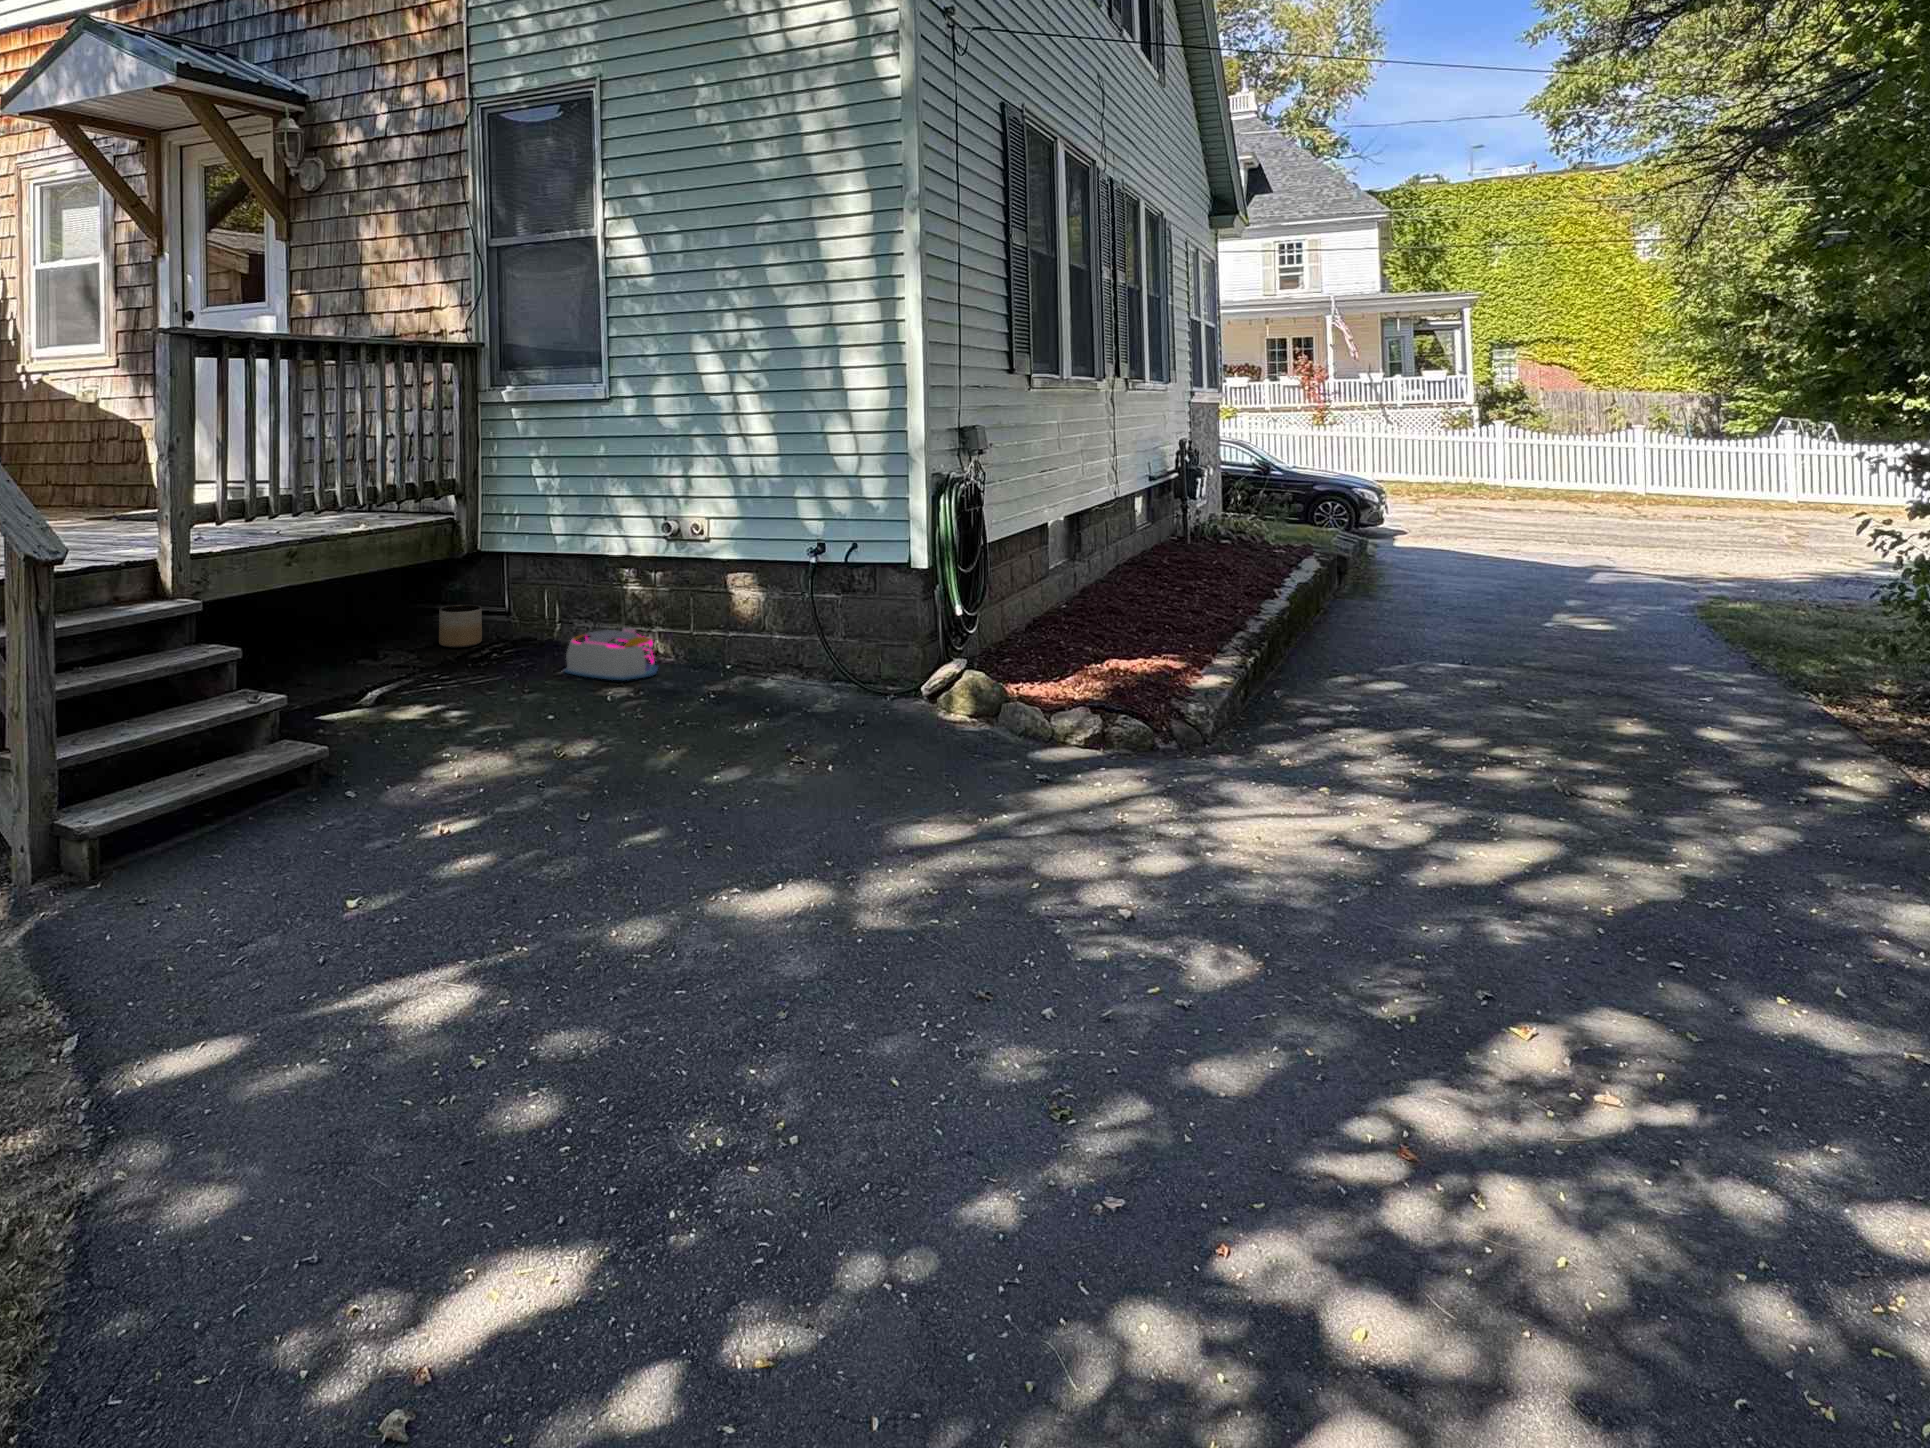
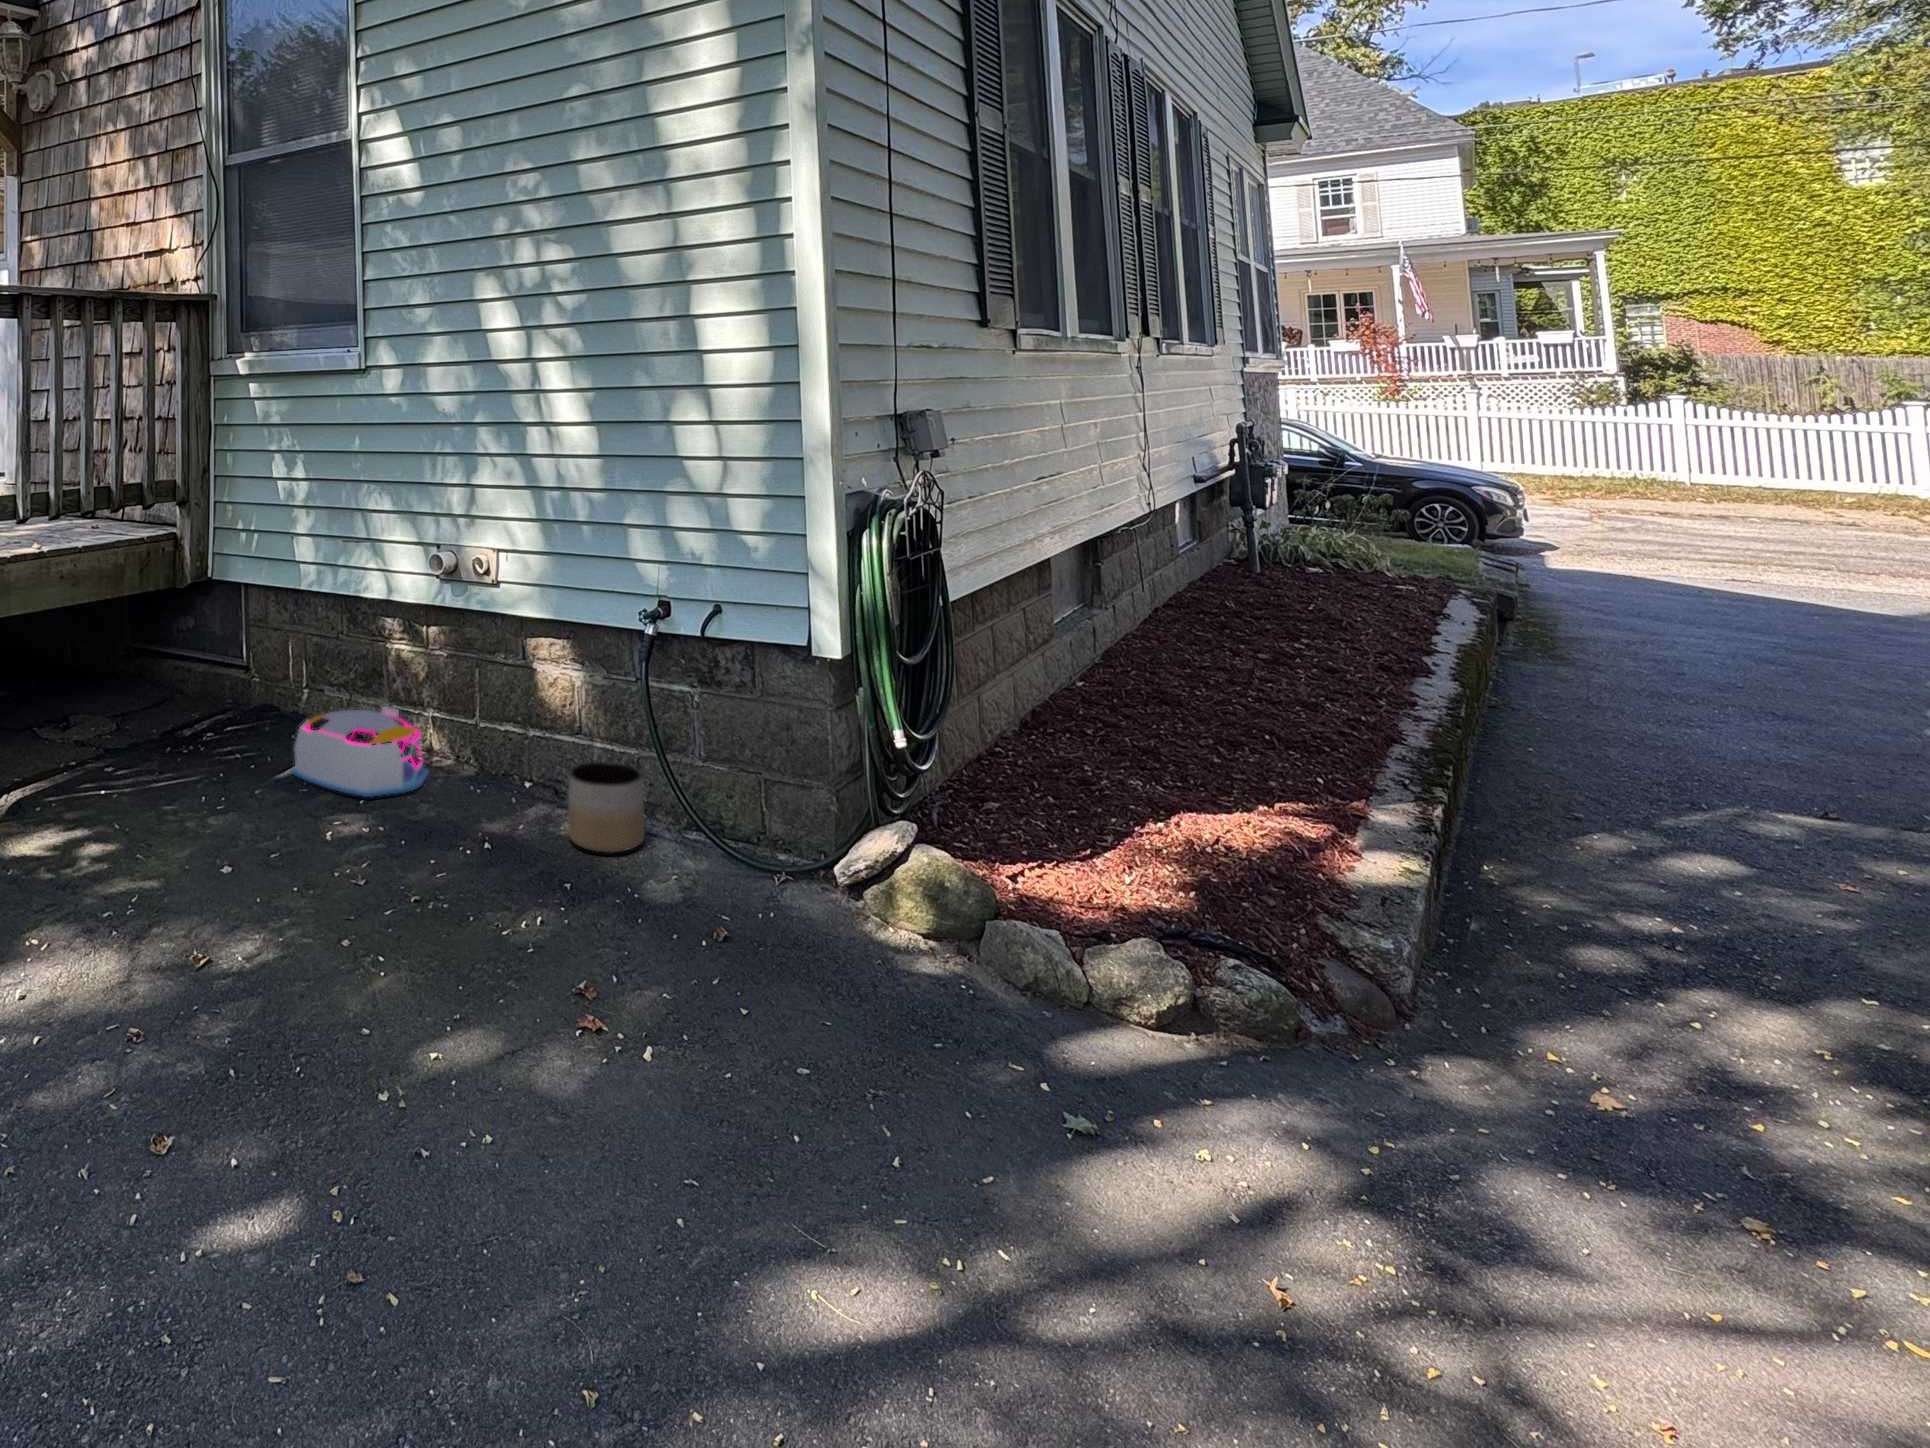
planter: present [439,605,482,648] -> present [568,762,644,853]

